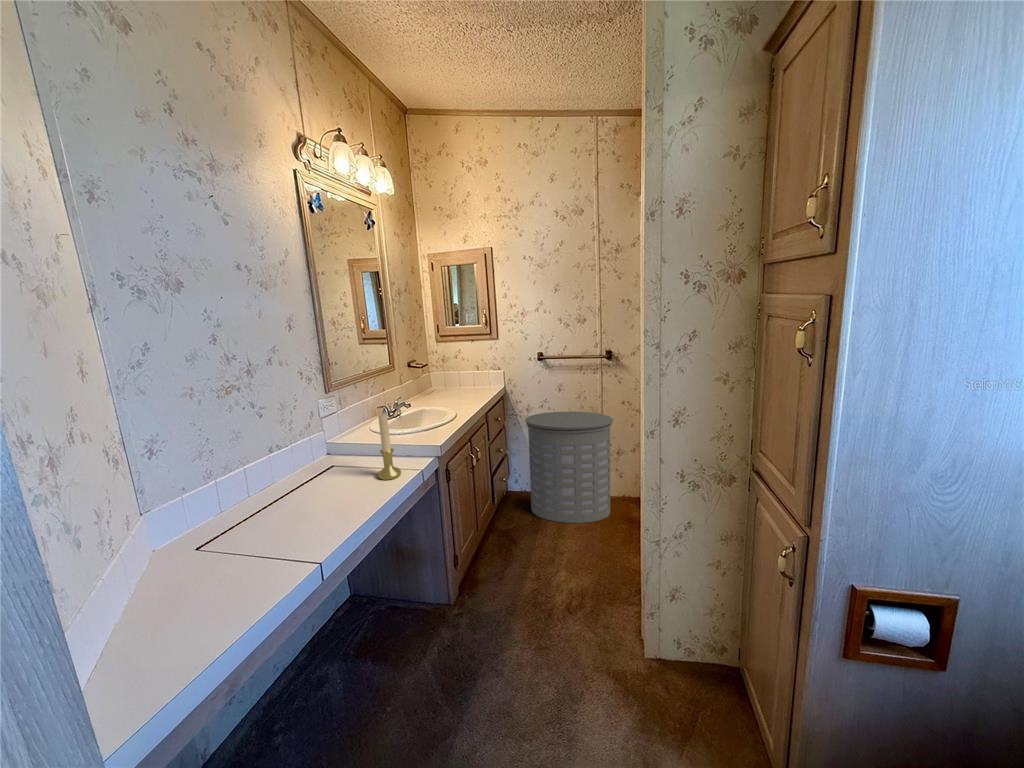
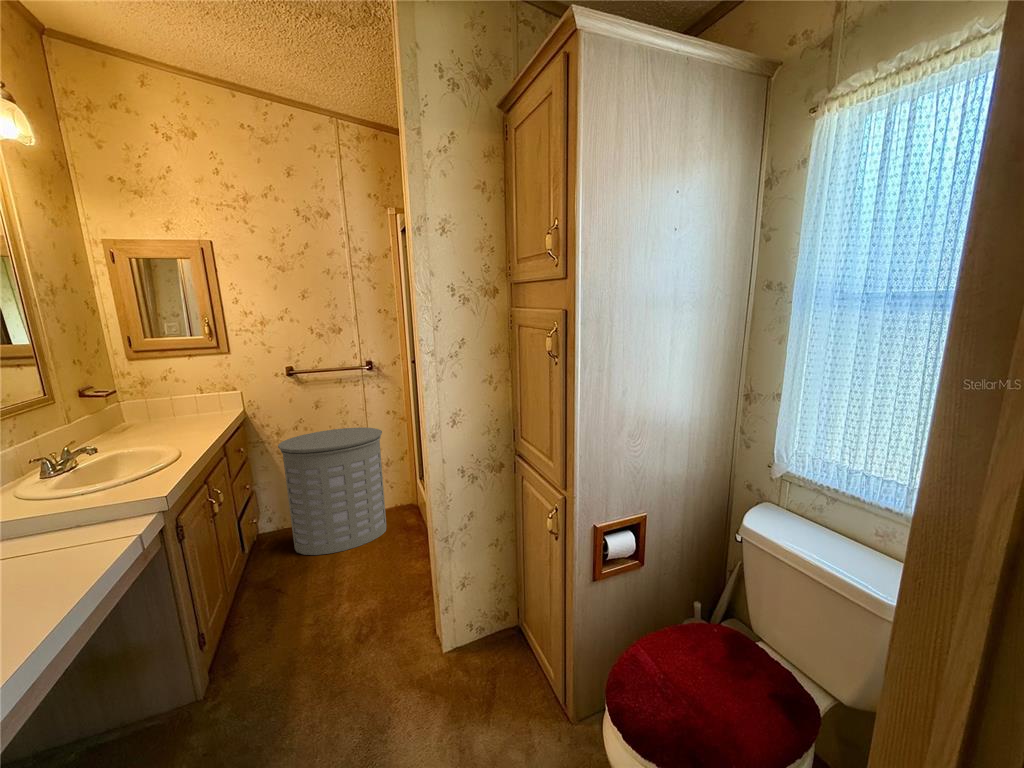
candle holder: present [378,413,401,480] -> none [48,464,101,566]

